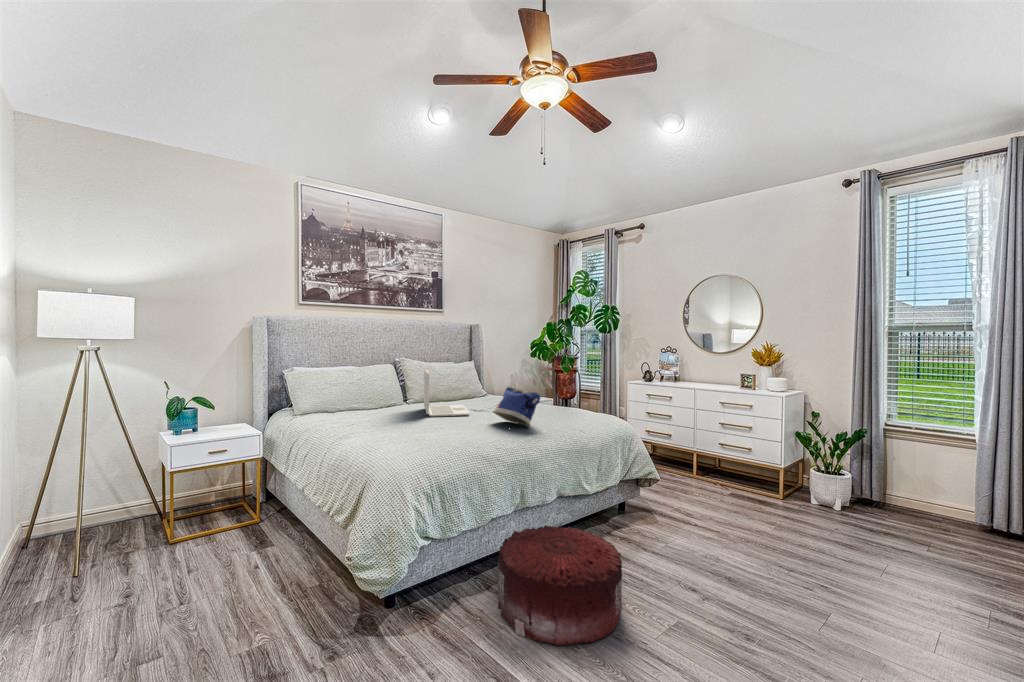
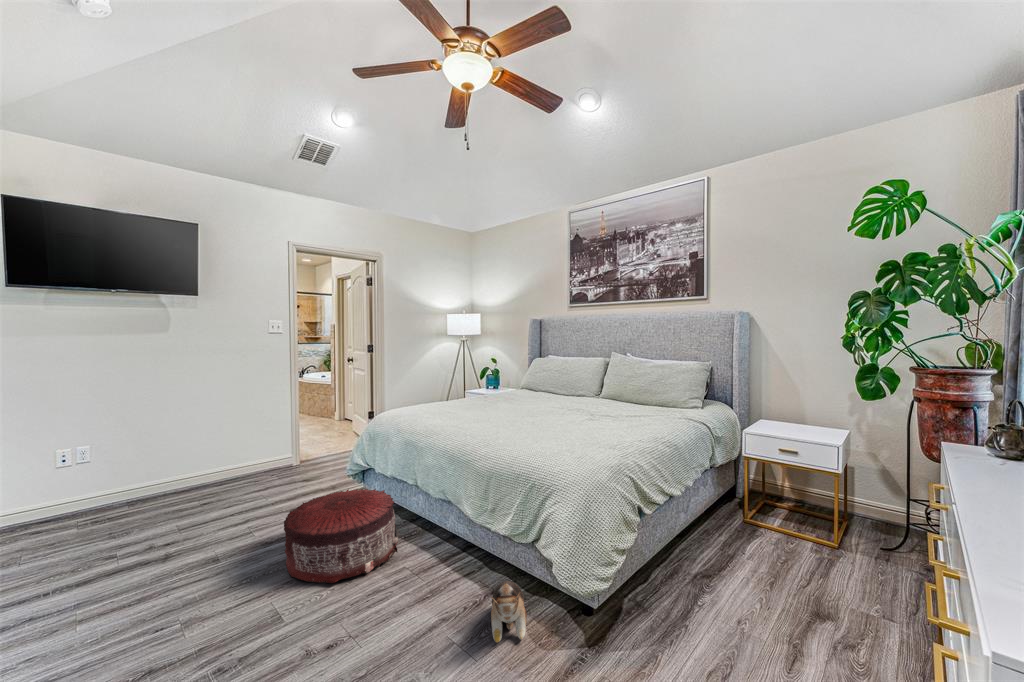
laptop: present [424,369,470,417] -> none [529,363,594,411]
tote bag: present [493,386,541,426] -> none [475,384,530,425]
plush toy: none [609,490,679,534] -> present [491,581,527,643]

